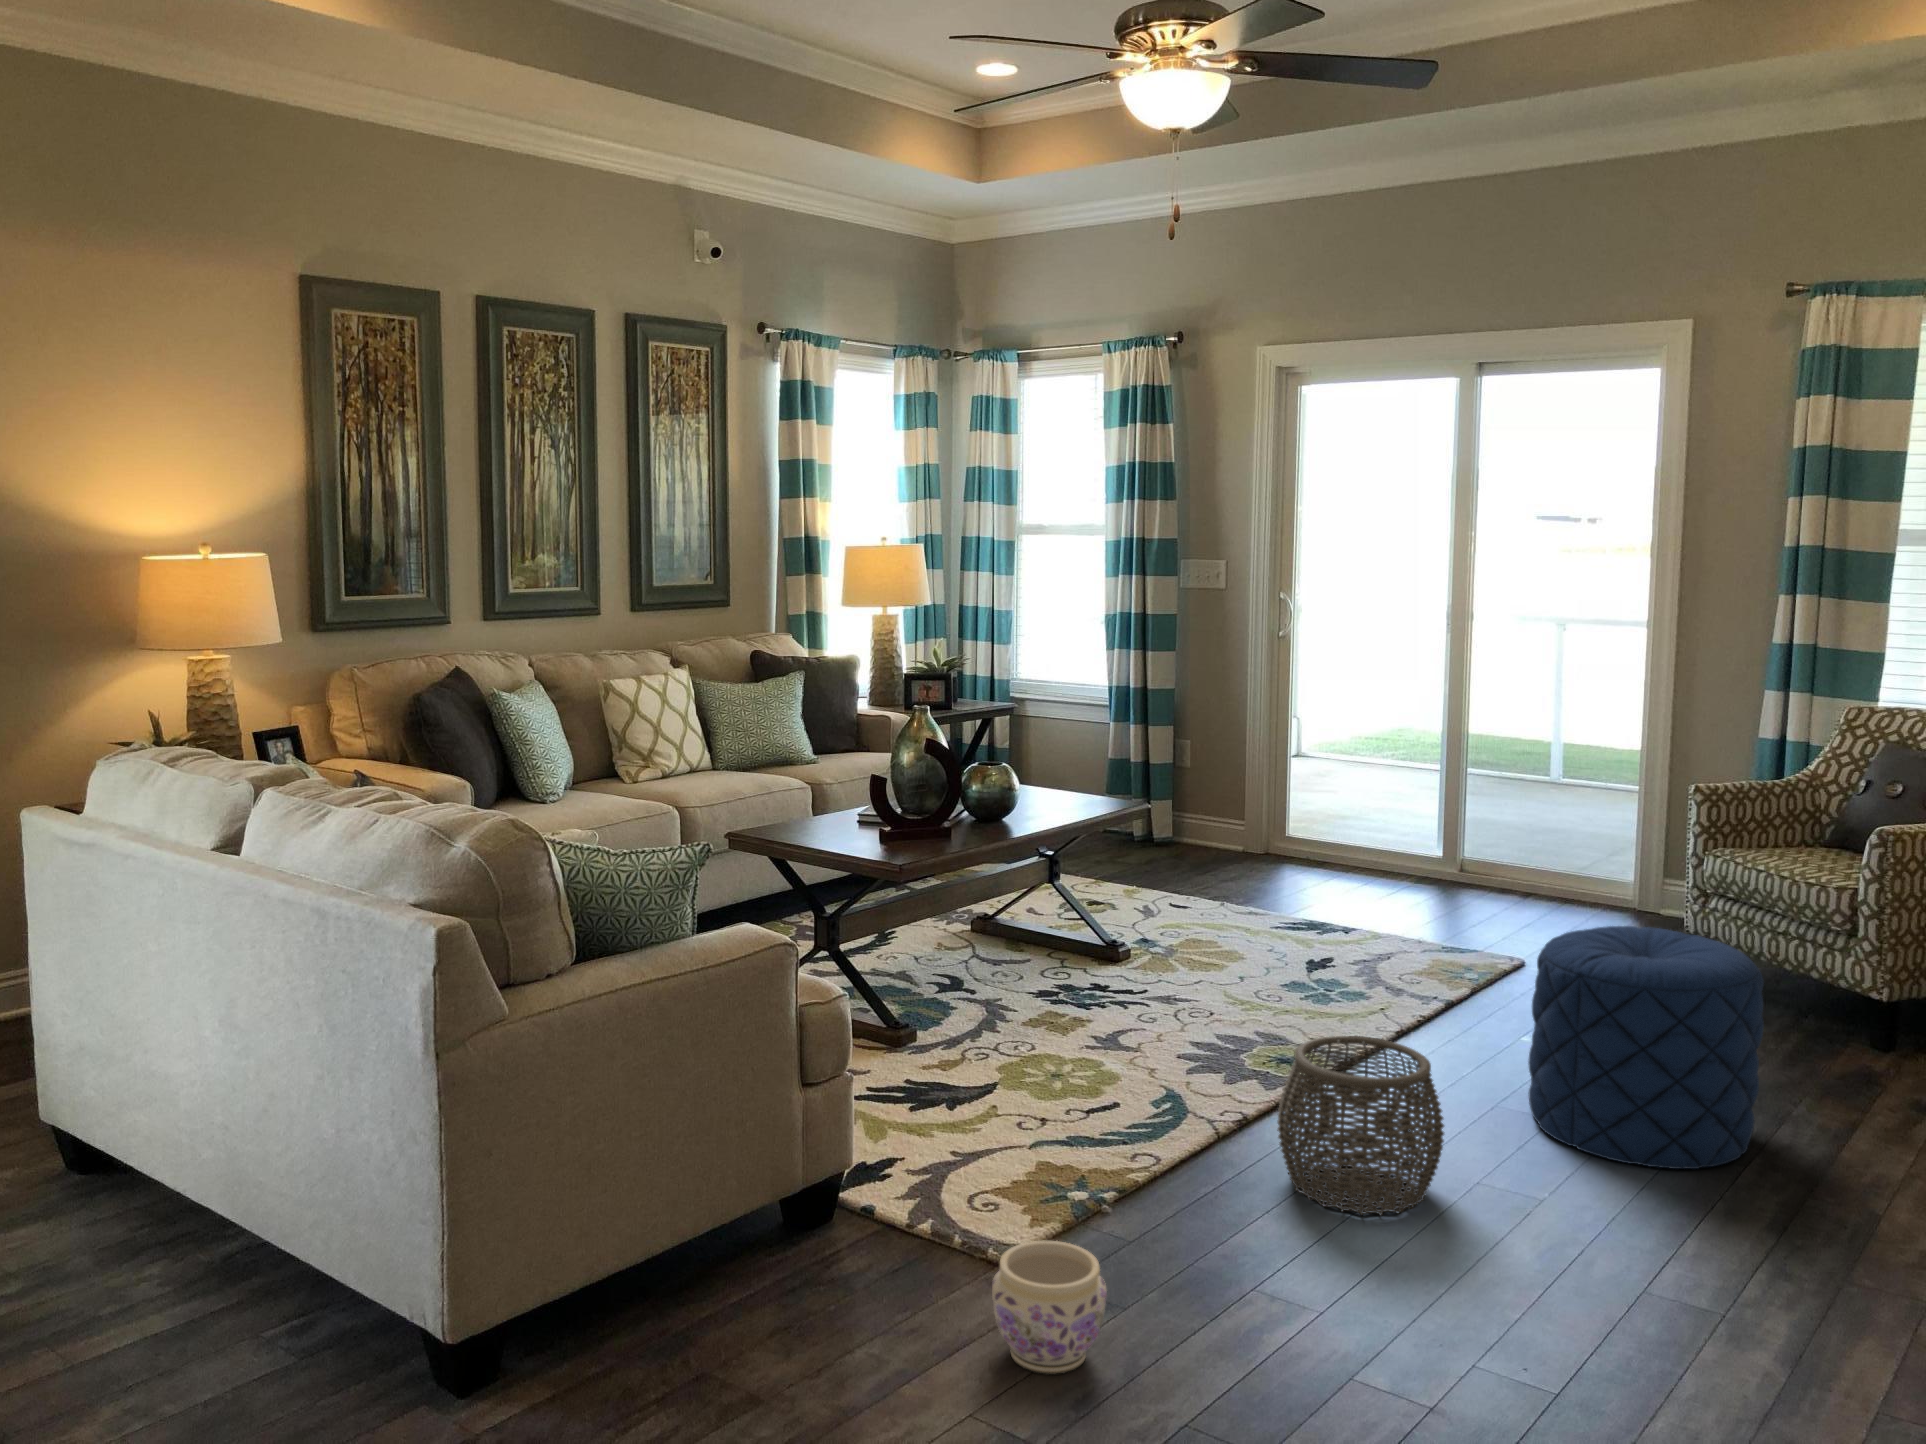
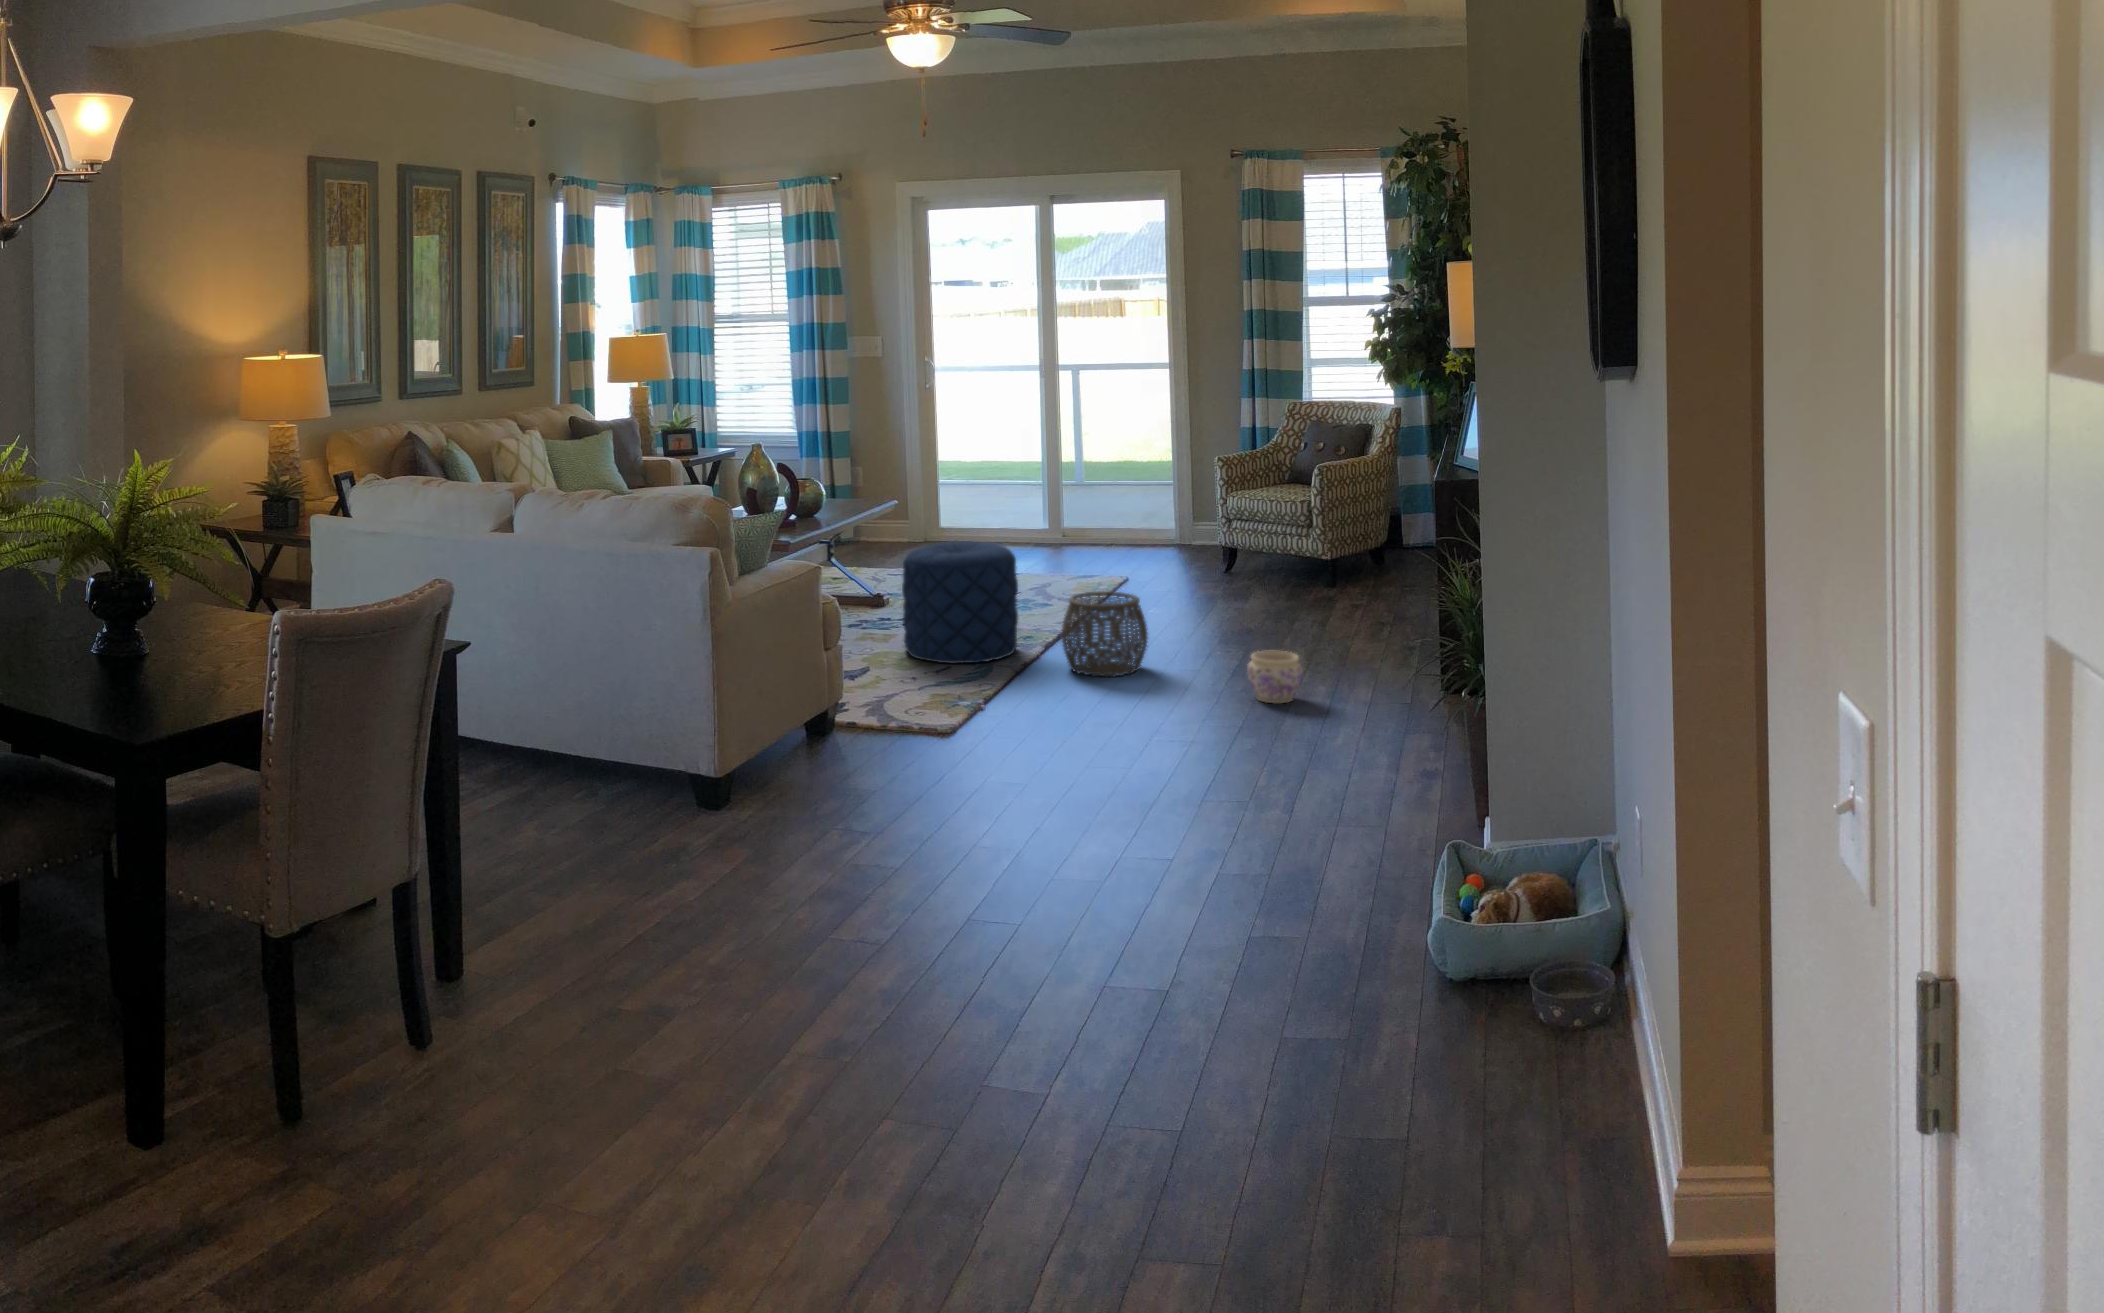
pouf: present [1528,926,1764,1169] -> present [902,541,1018,663]
planter: present [992,1241,1107,1375] -> present [1247,651,1303,704]

